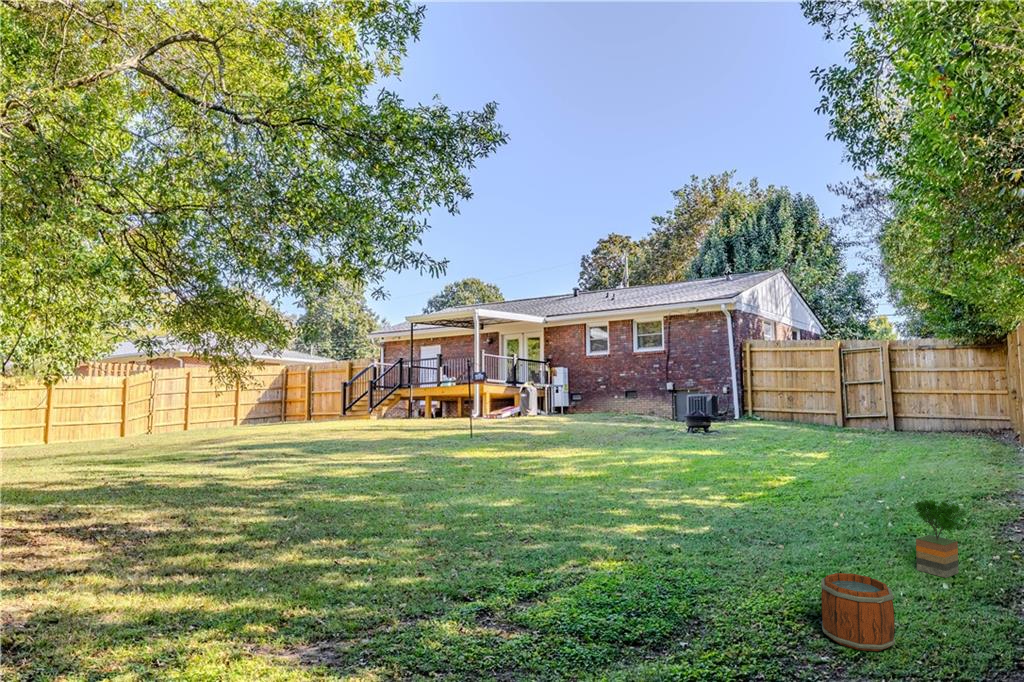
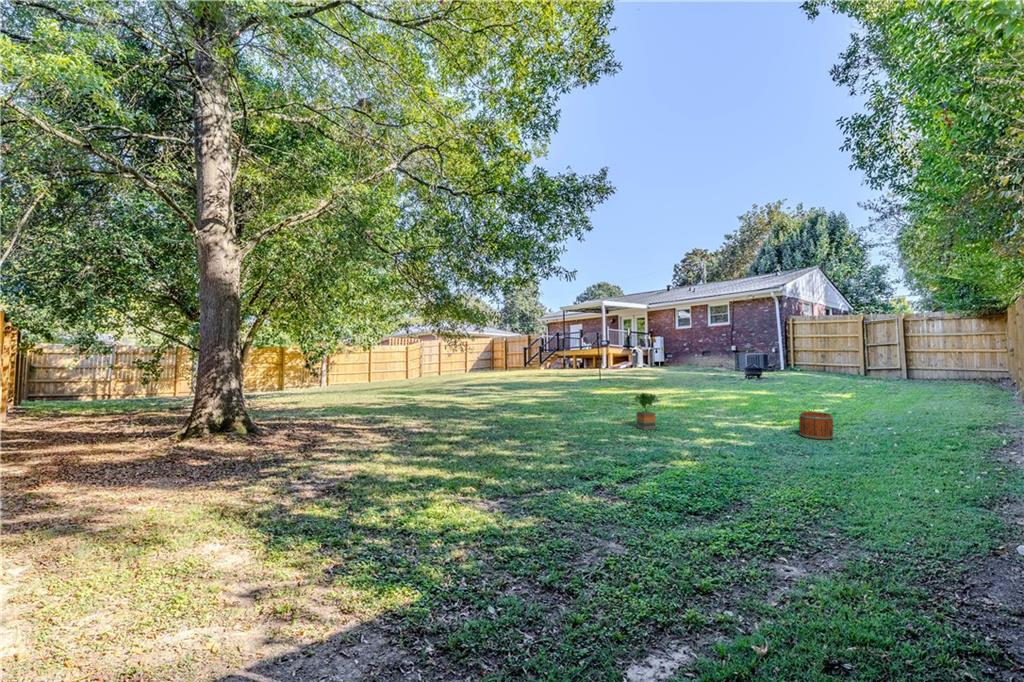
potted tree: present [914,499,967,578] -> present [635,393,659,430]

